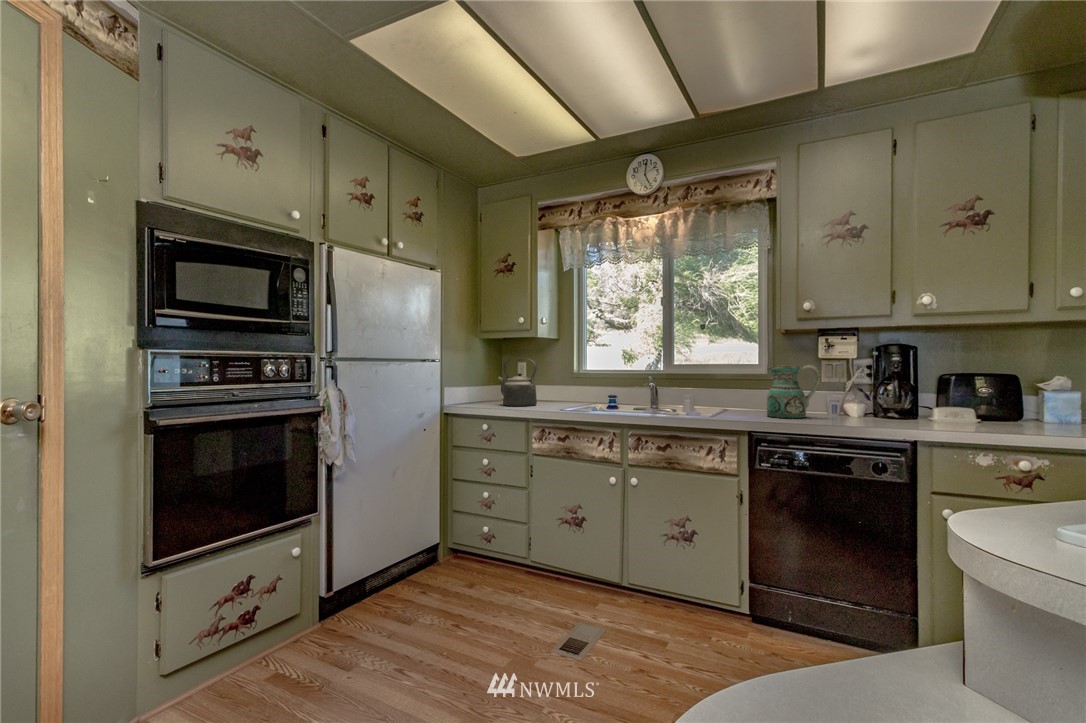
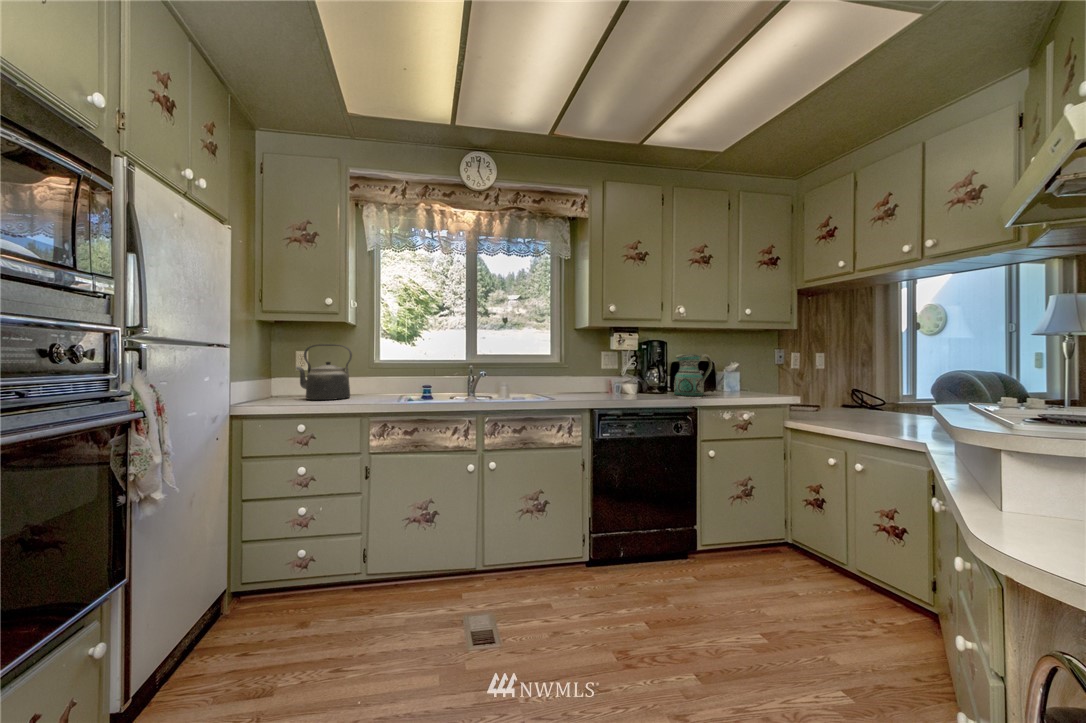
ceramic pitcher: present [767,365,821,418] -> present [674,354,712,396]

